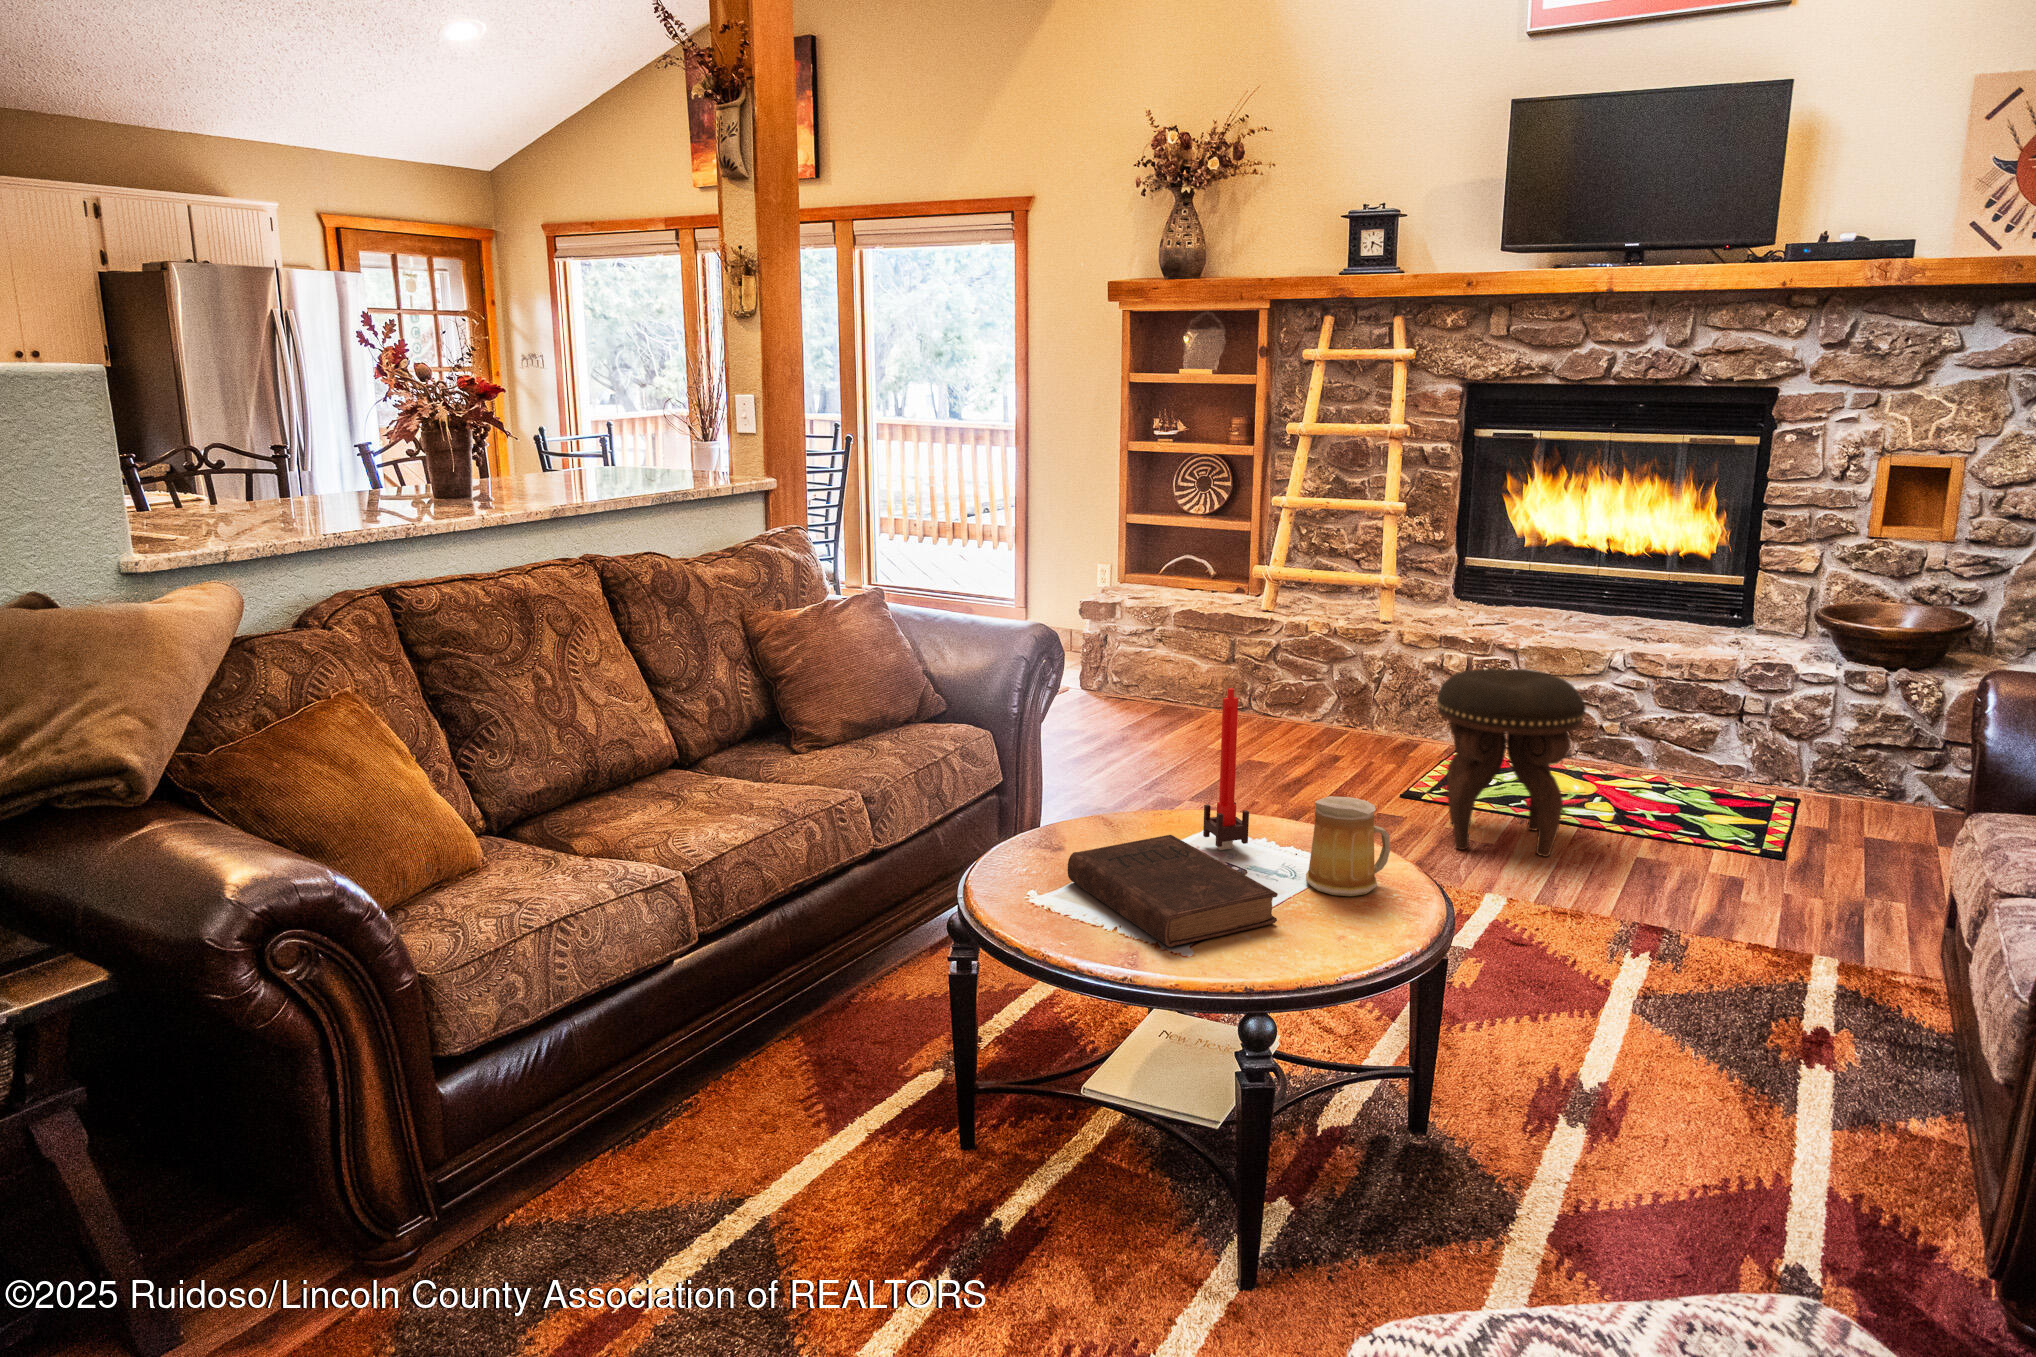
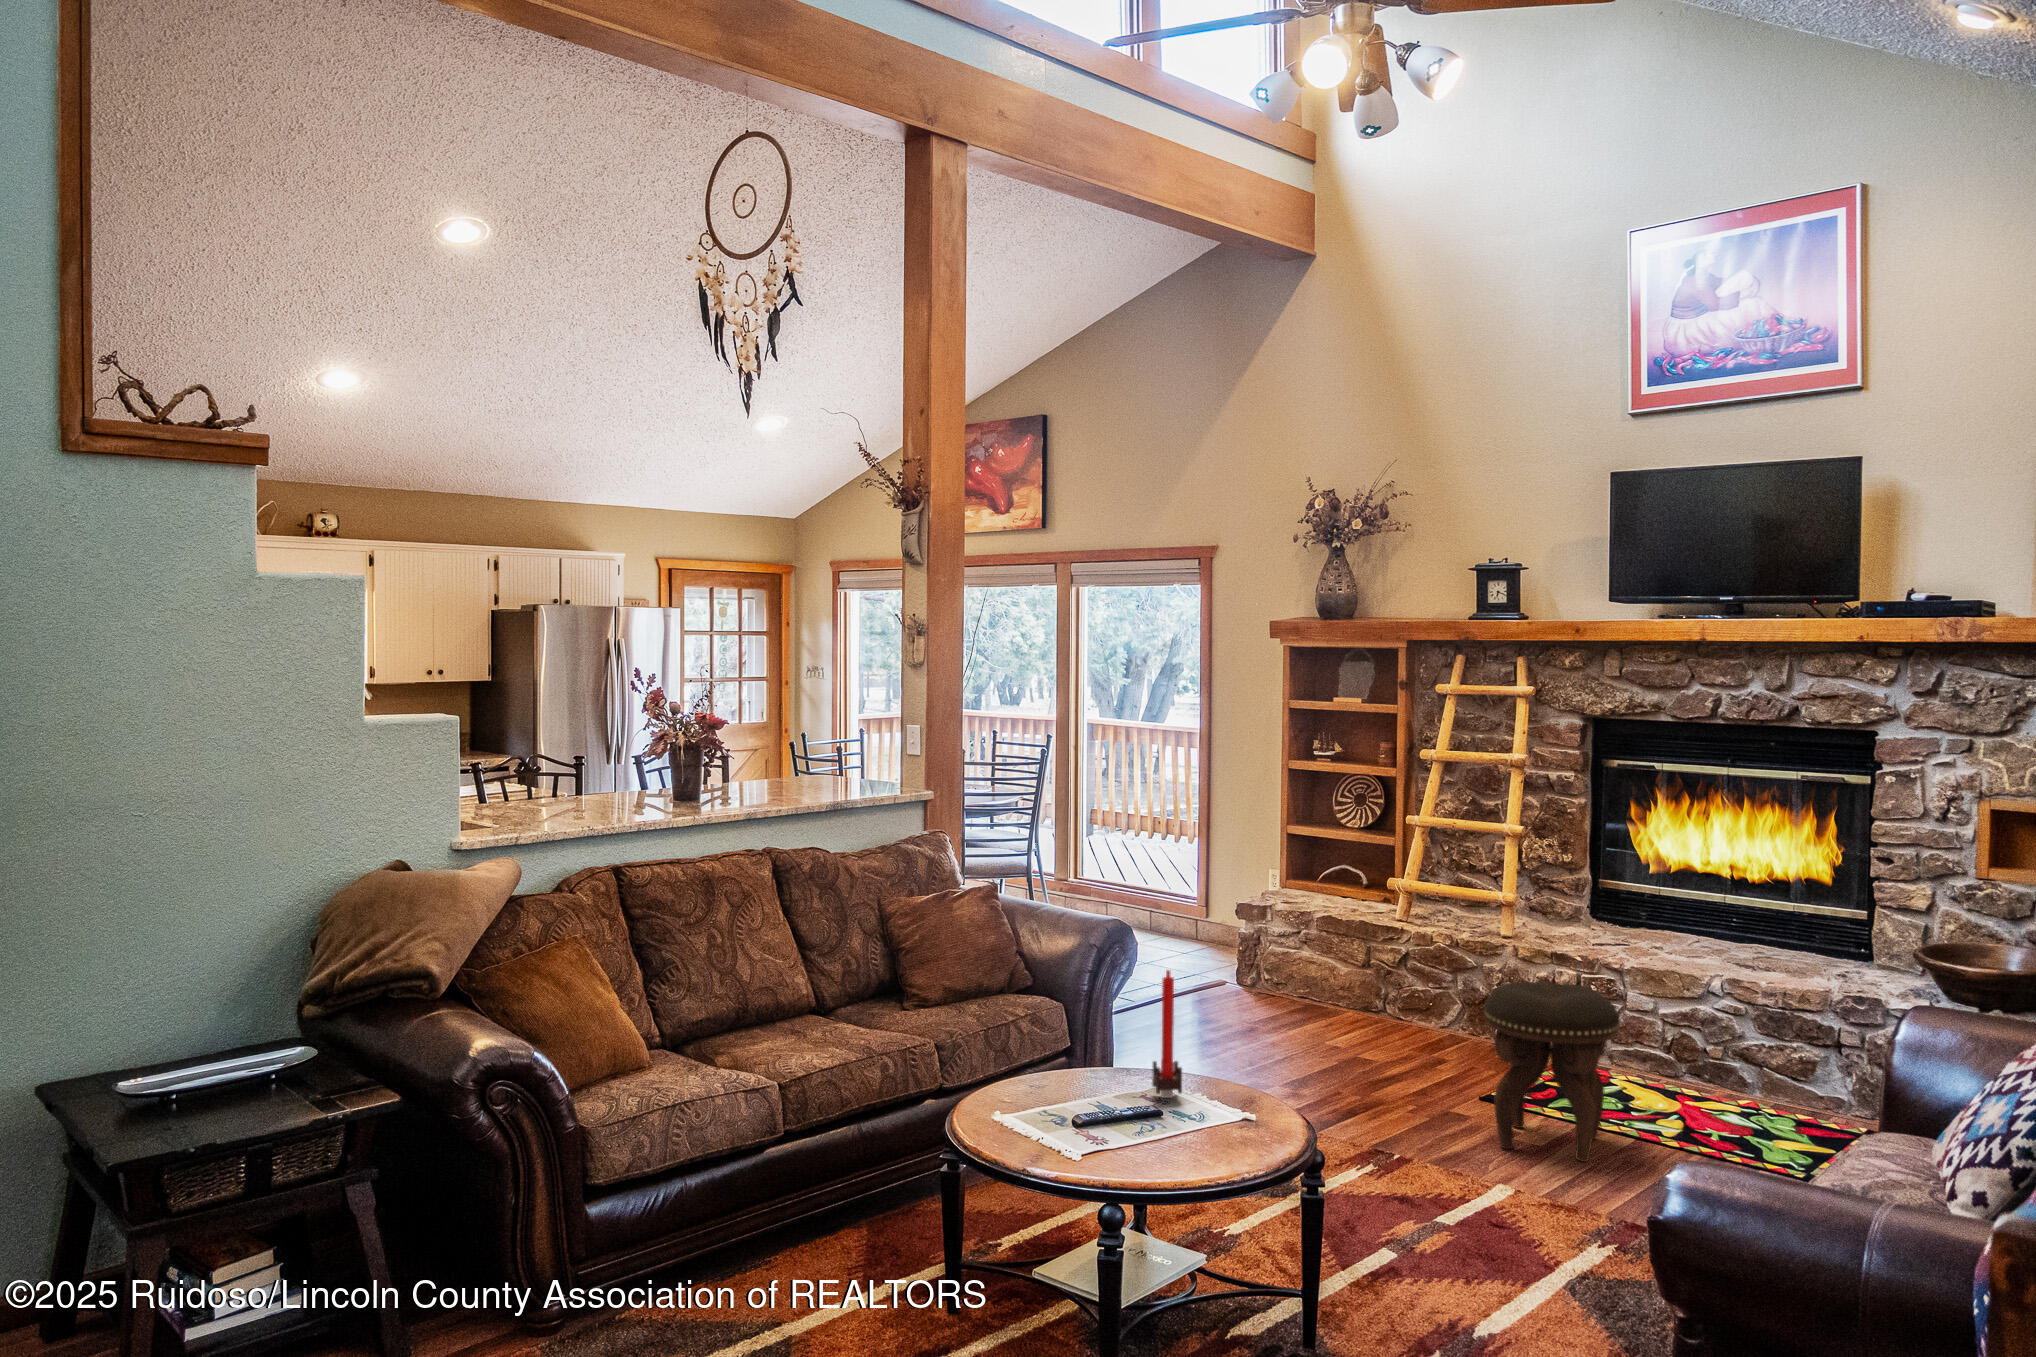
mug: present [1306,796,1390,896] -> none [1207,1056,1272,1136]
book: present [1068,835,1278,947] -> none [1030,1081,1161,1154]

